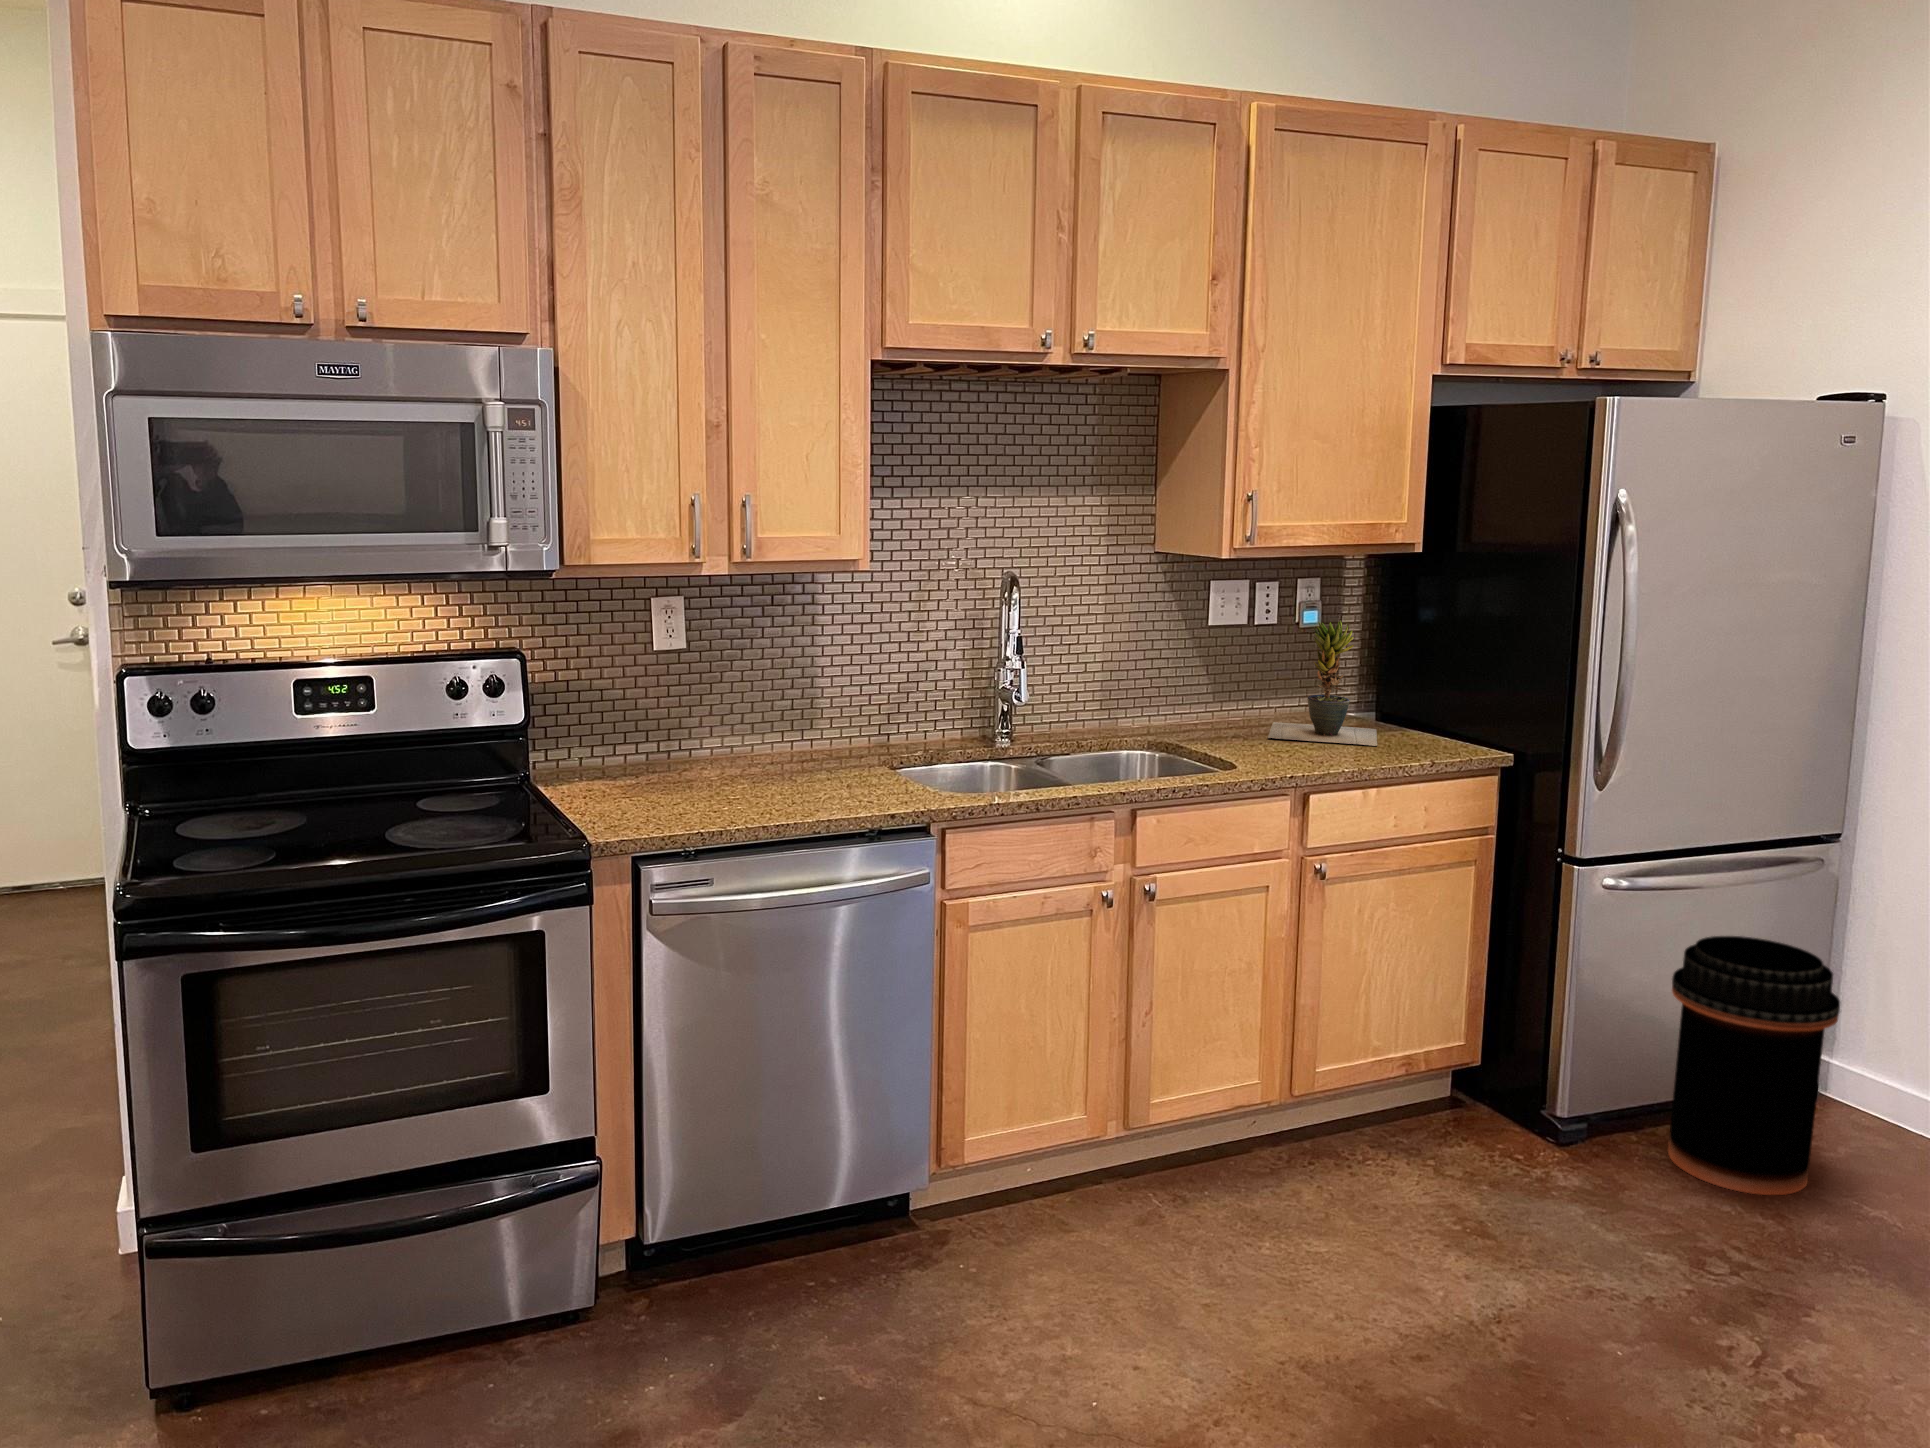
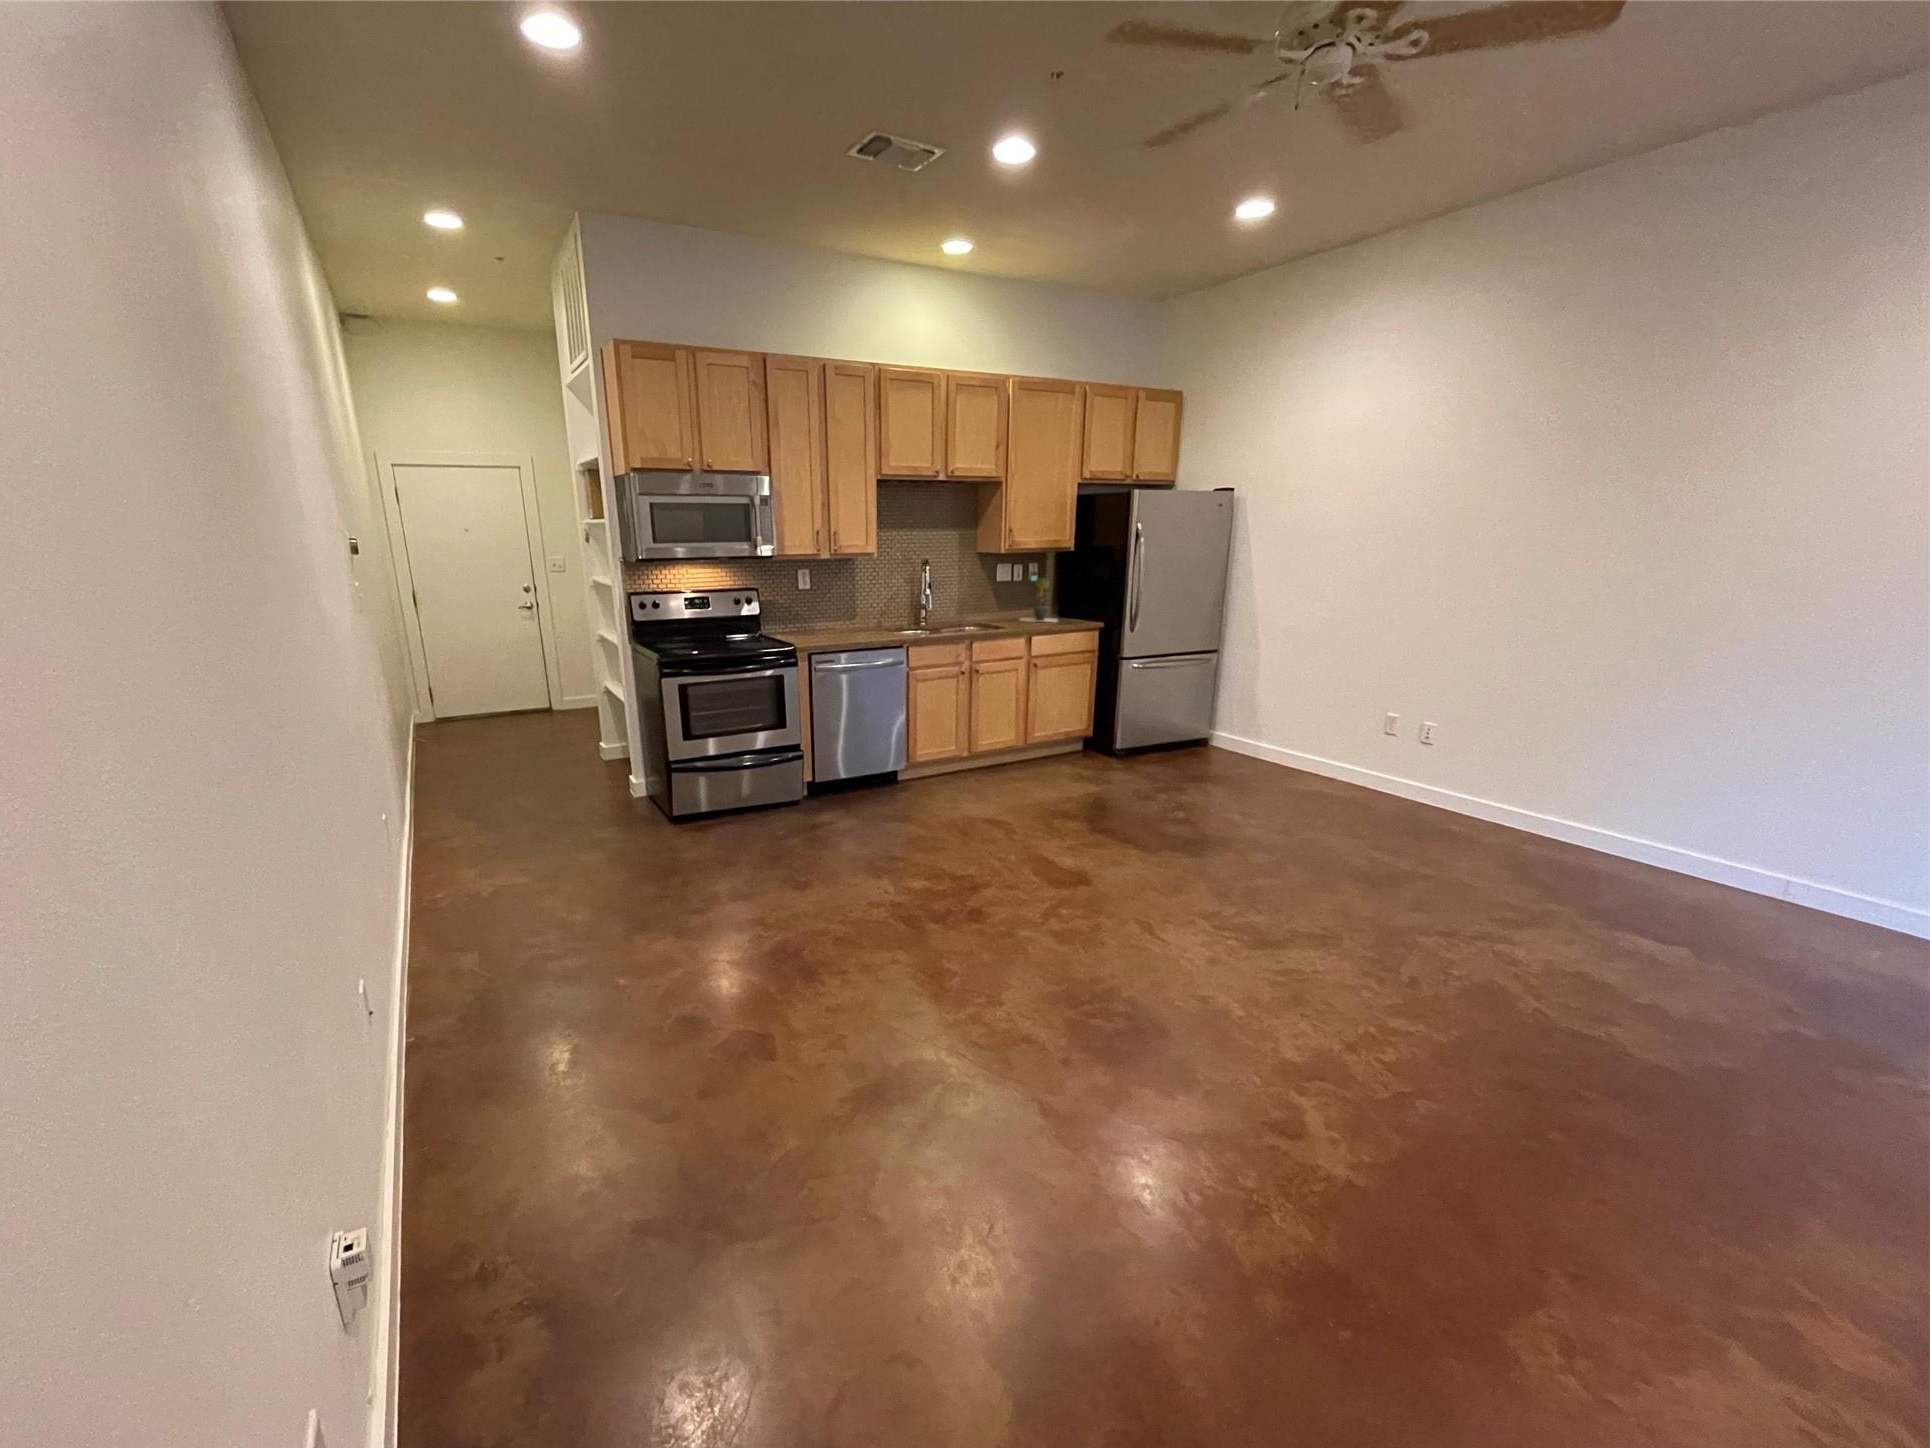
trash can: present [1668,936,1840,1195] -> none [1154,685,1208,768]

